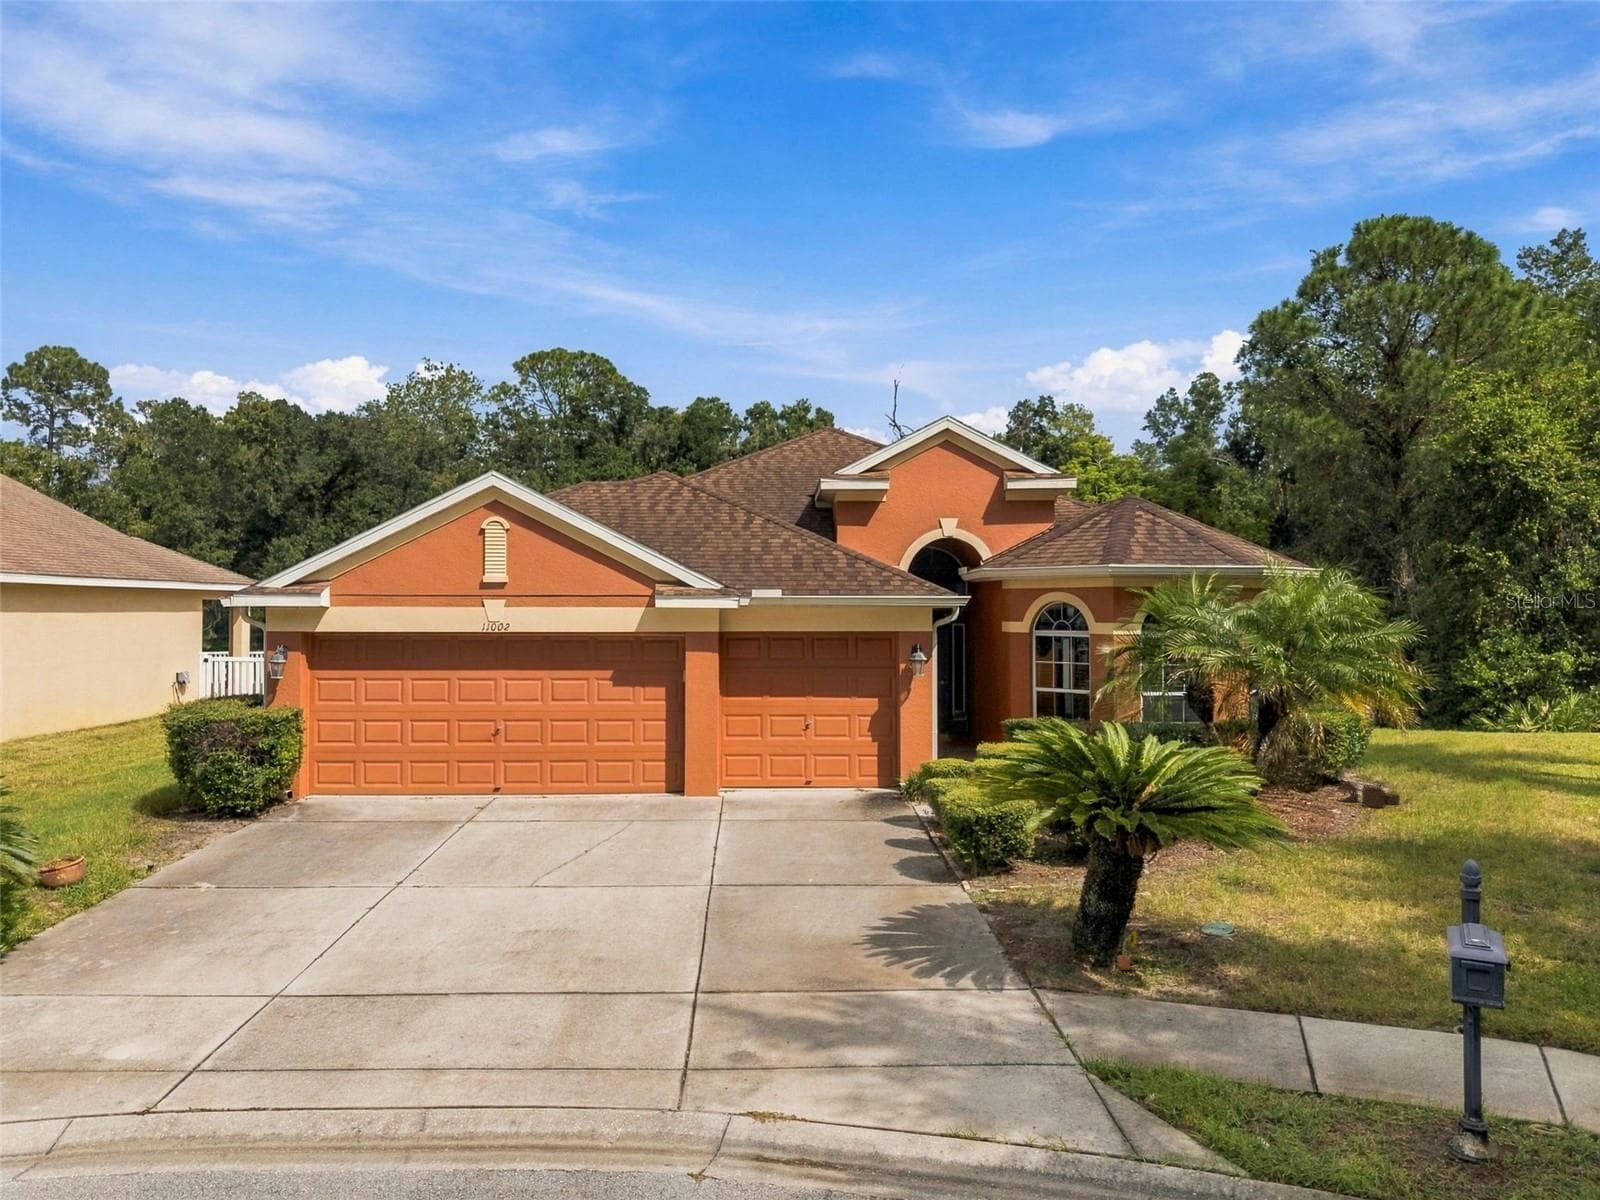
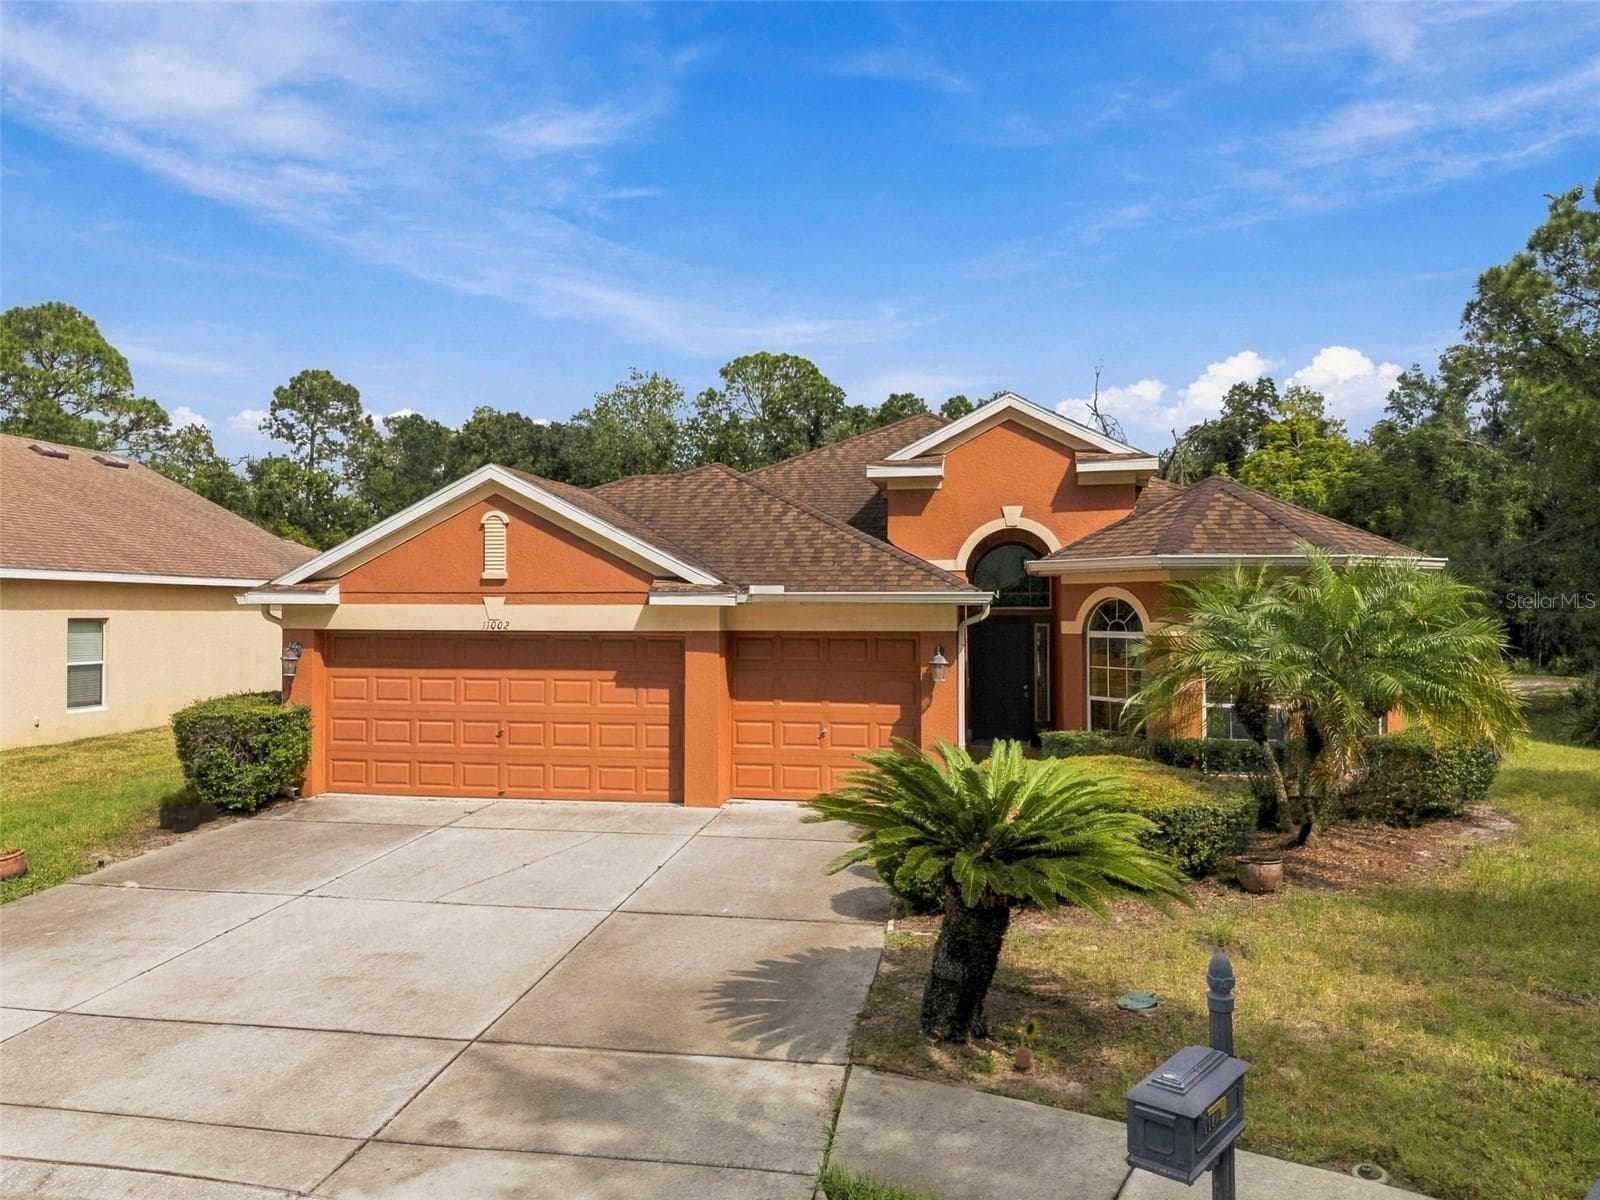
woven basket: present [1338,783,1400,808] -> present [159,802,217,833]

